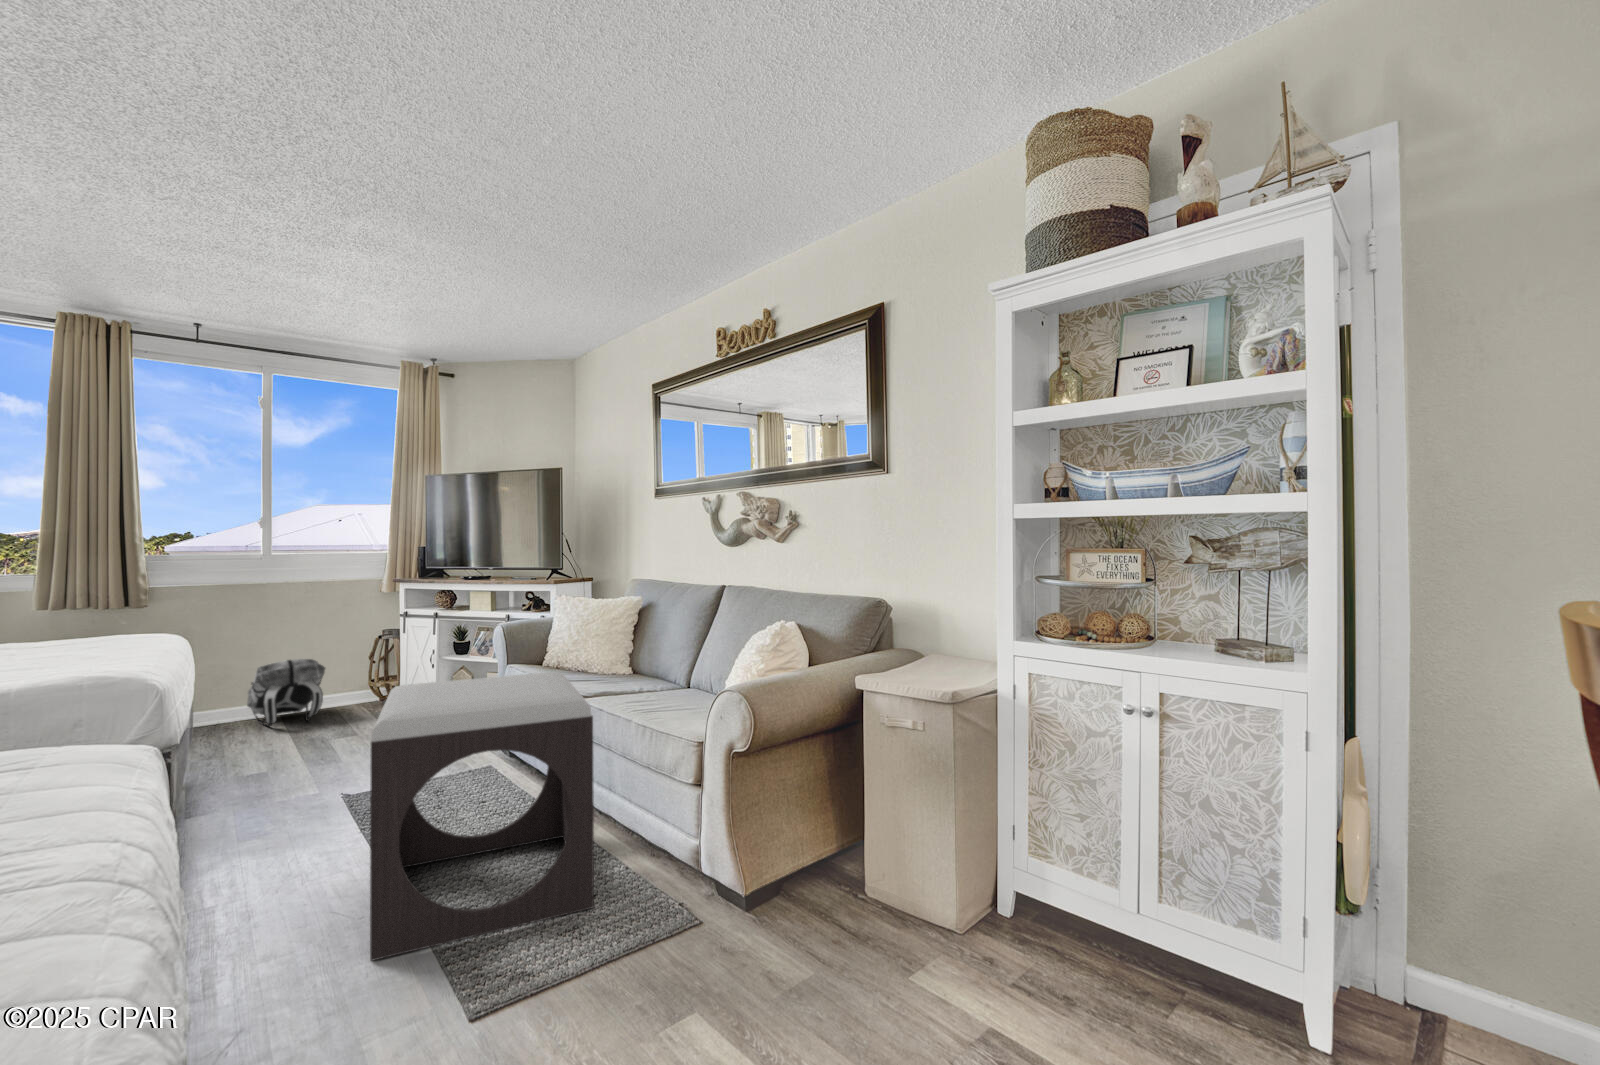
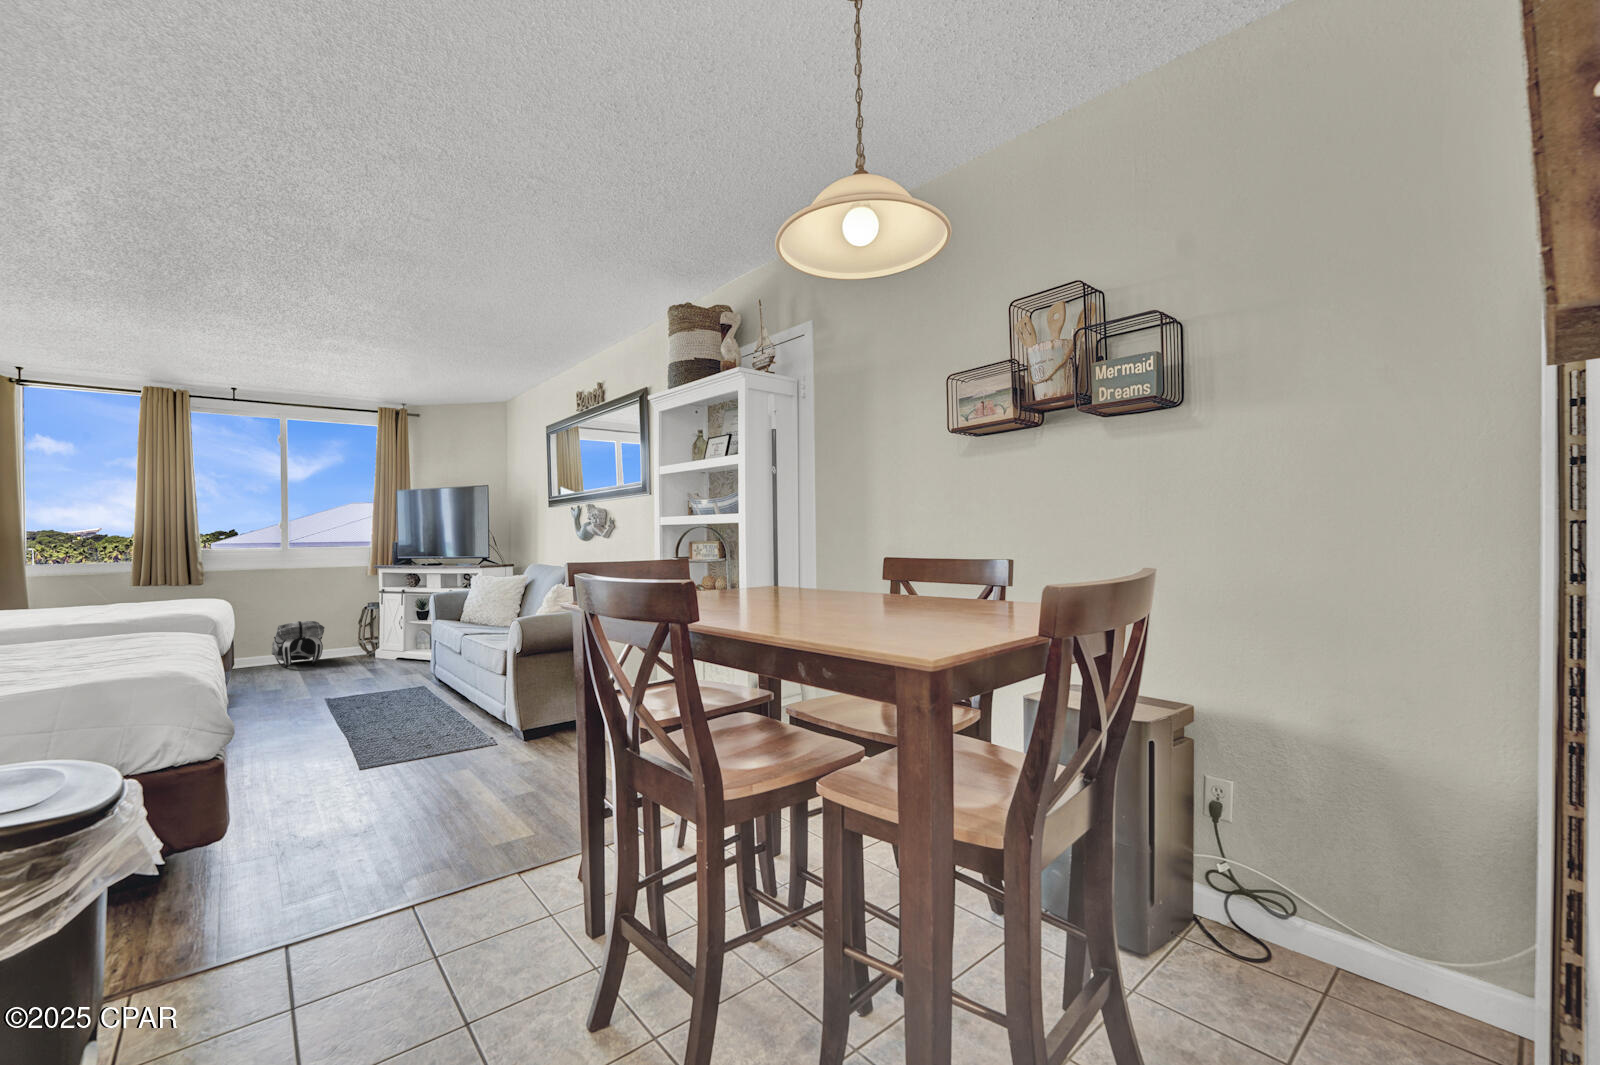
footstool: present [370,672,594,961] -> none [320,617,449,752]

